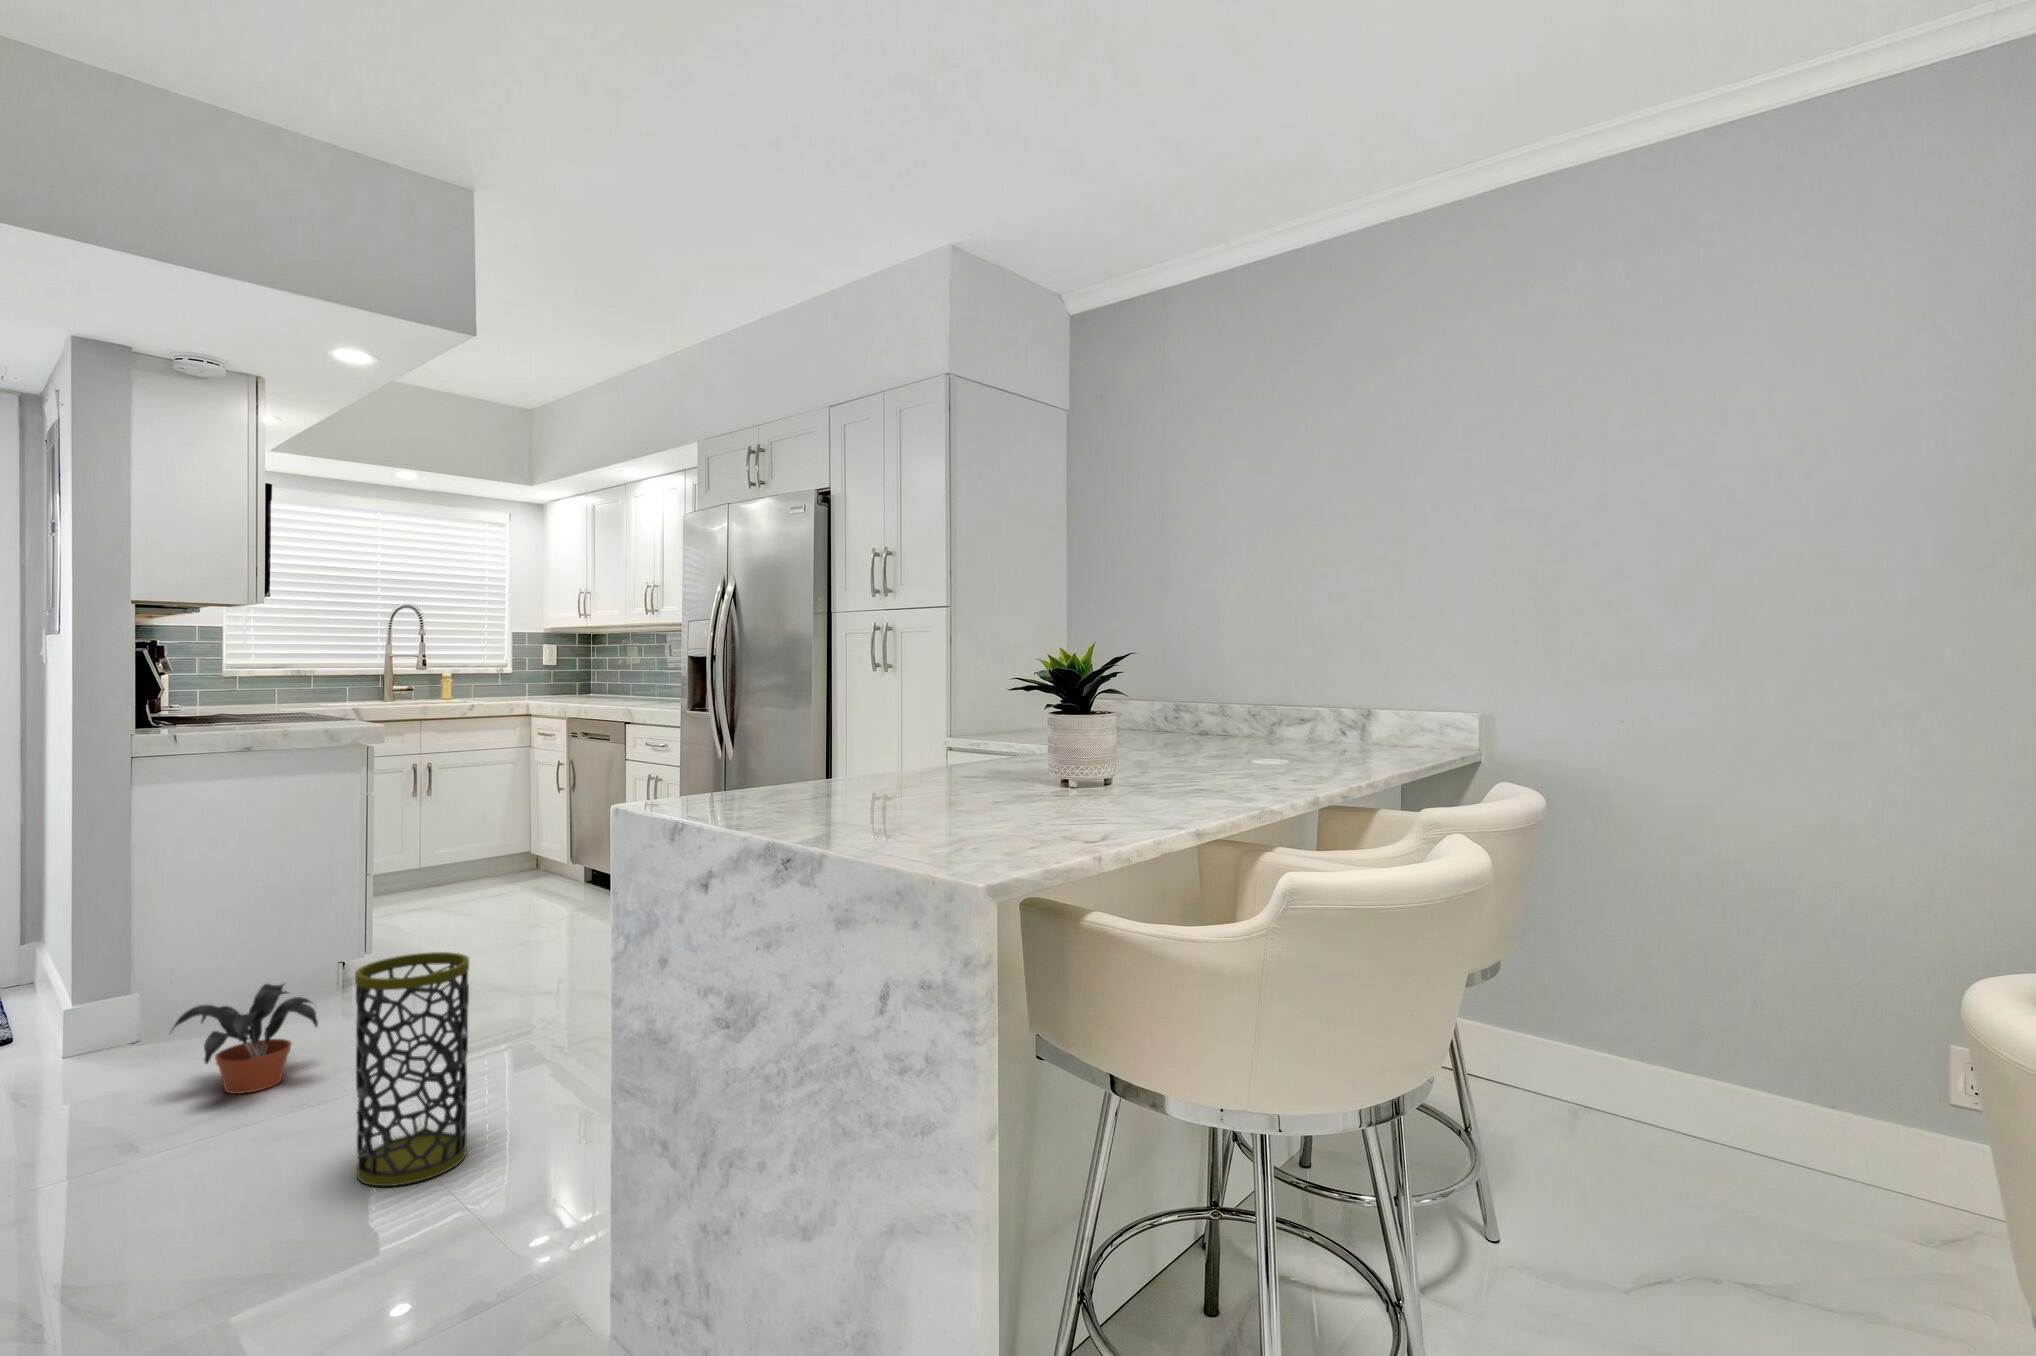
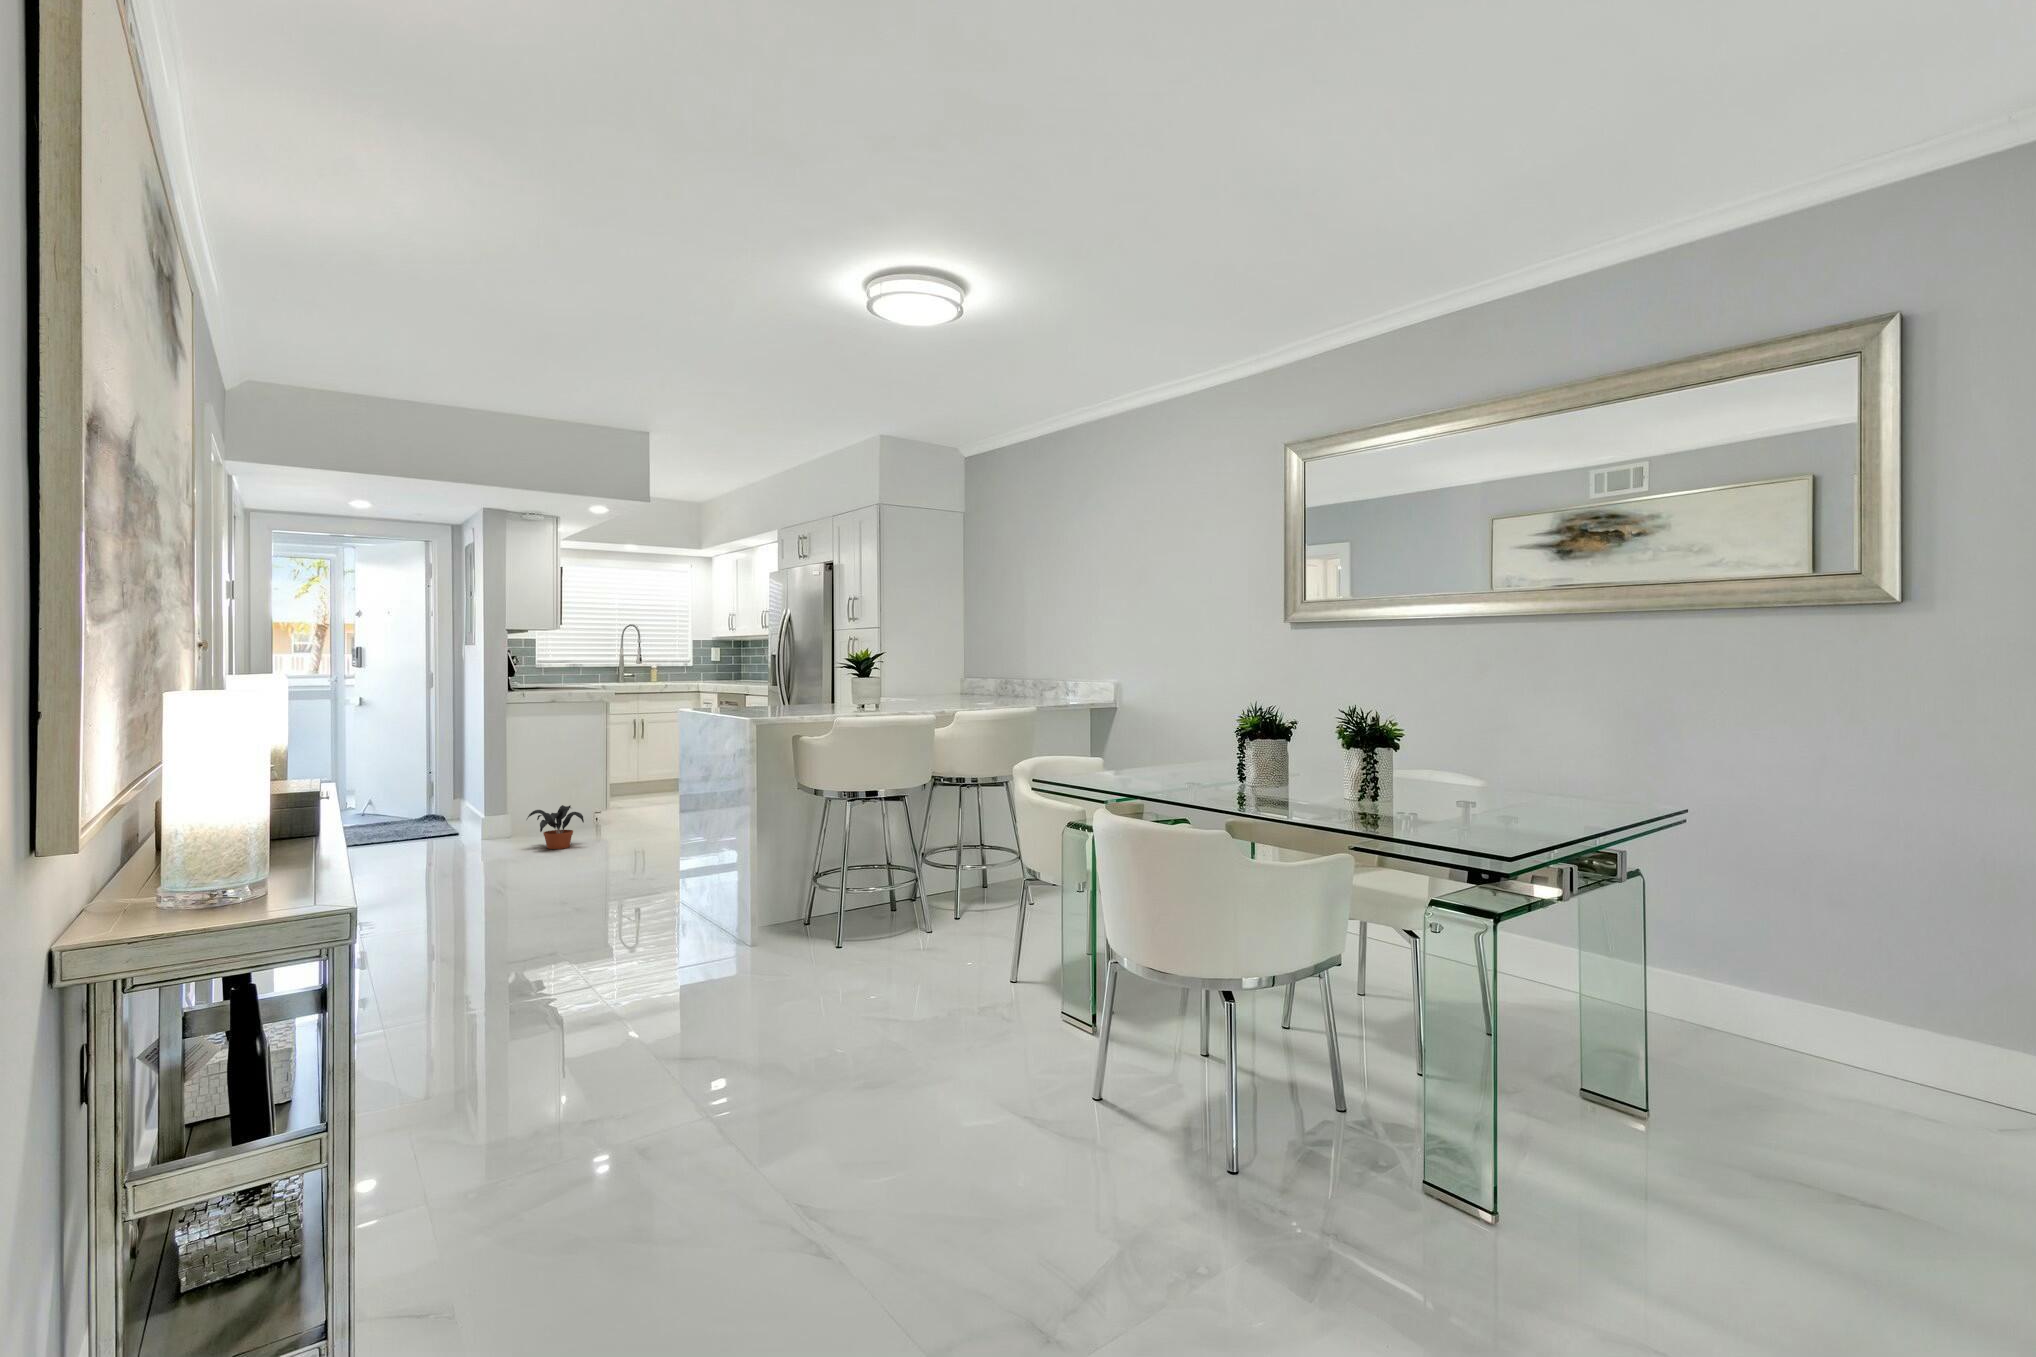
trash can: present [355,952,469,1186] -> none [597,782,641,870]

